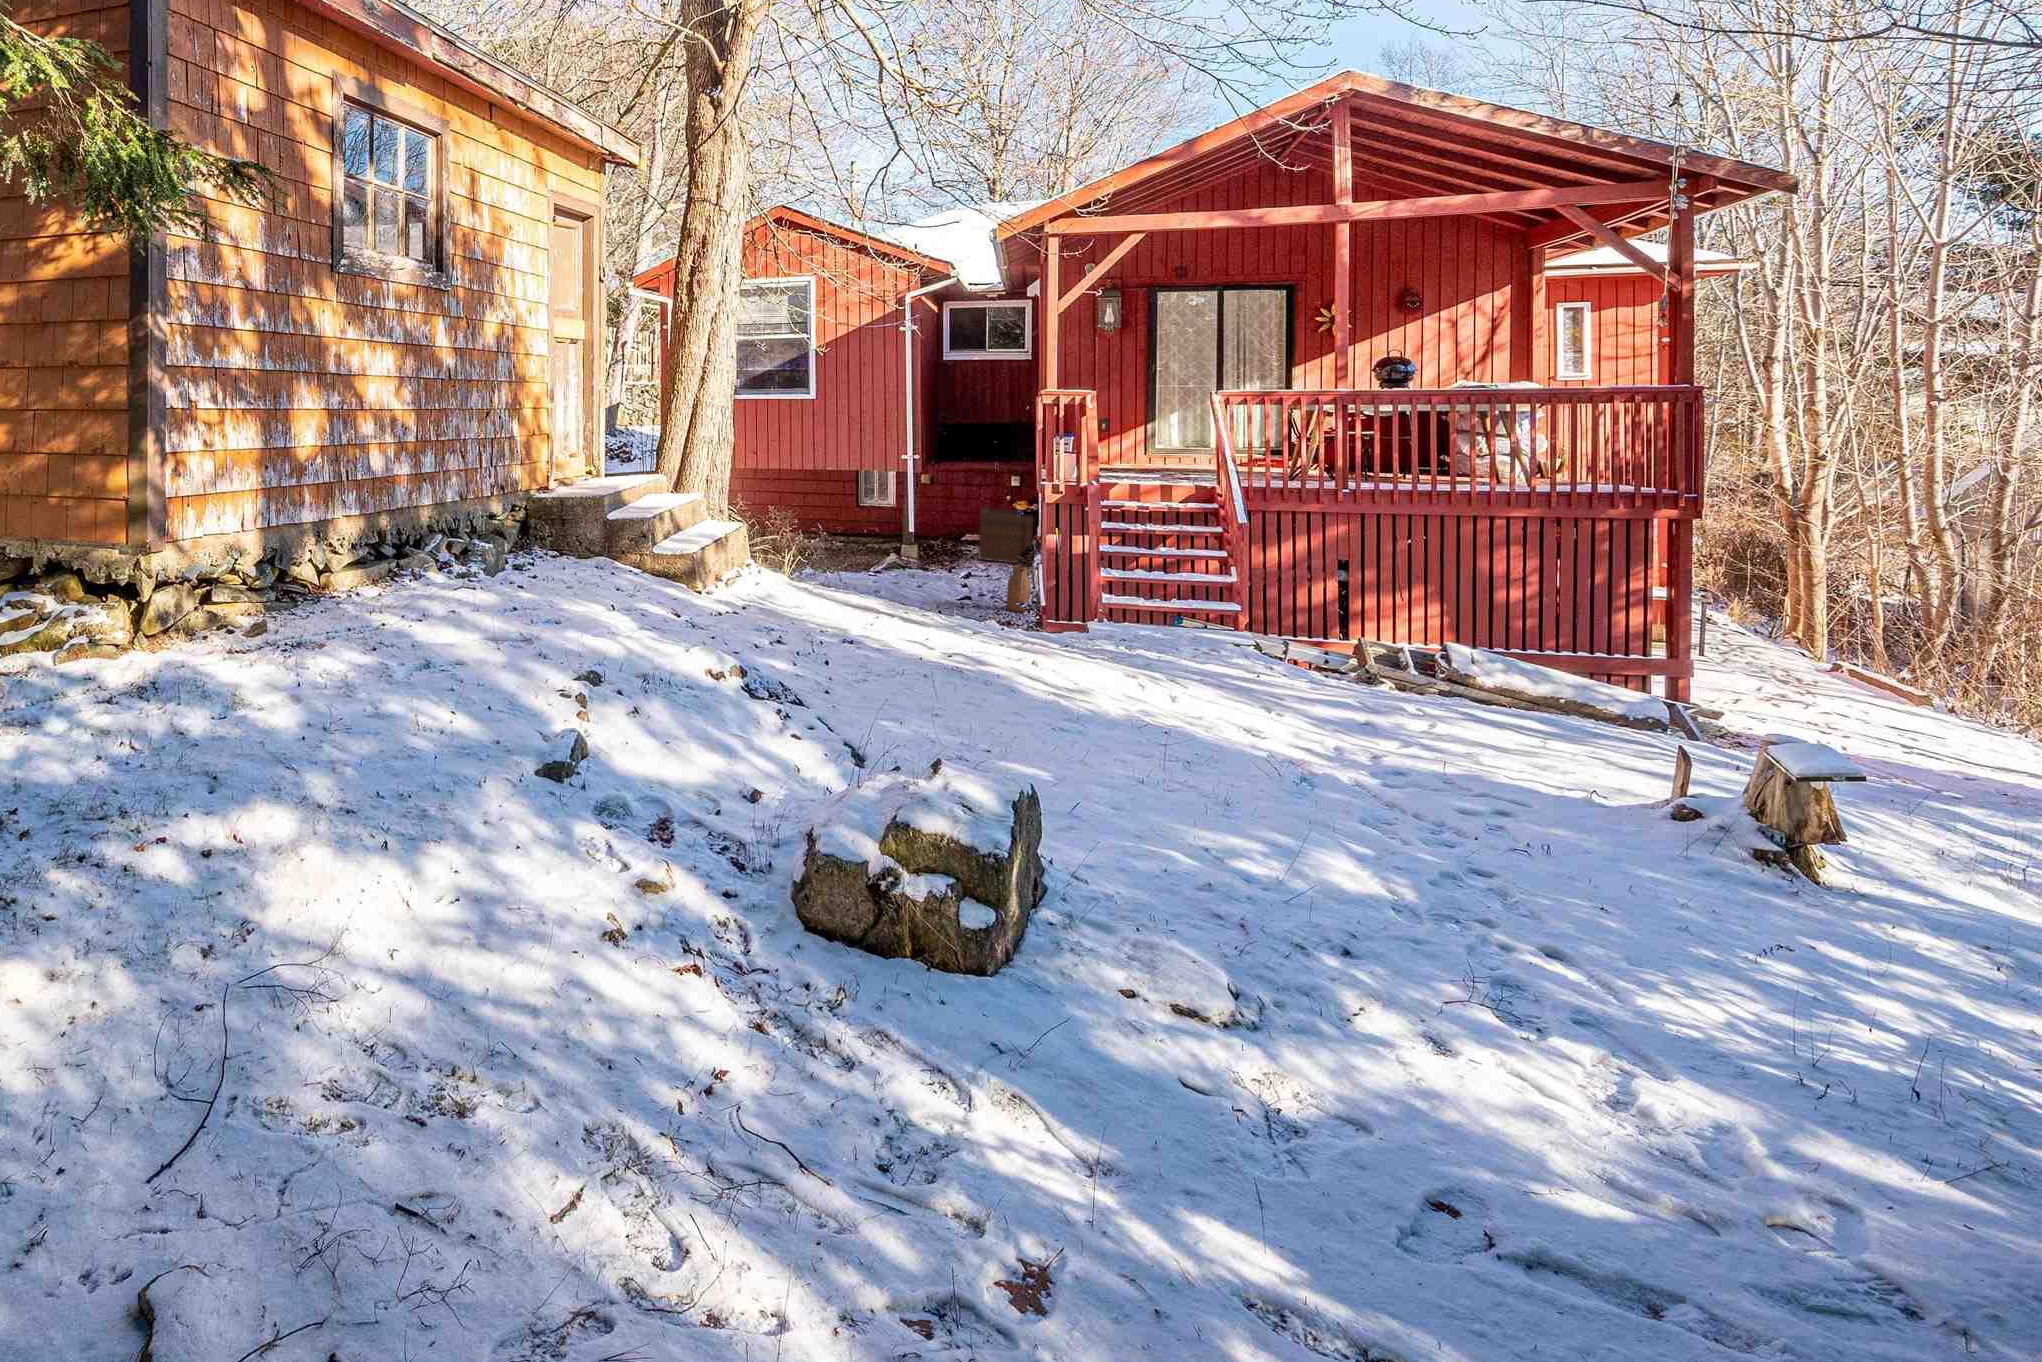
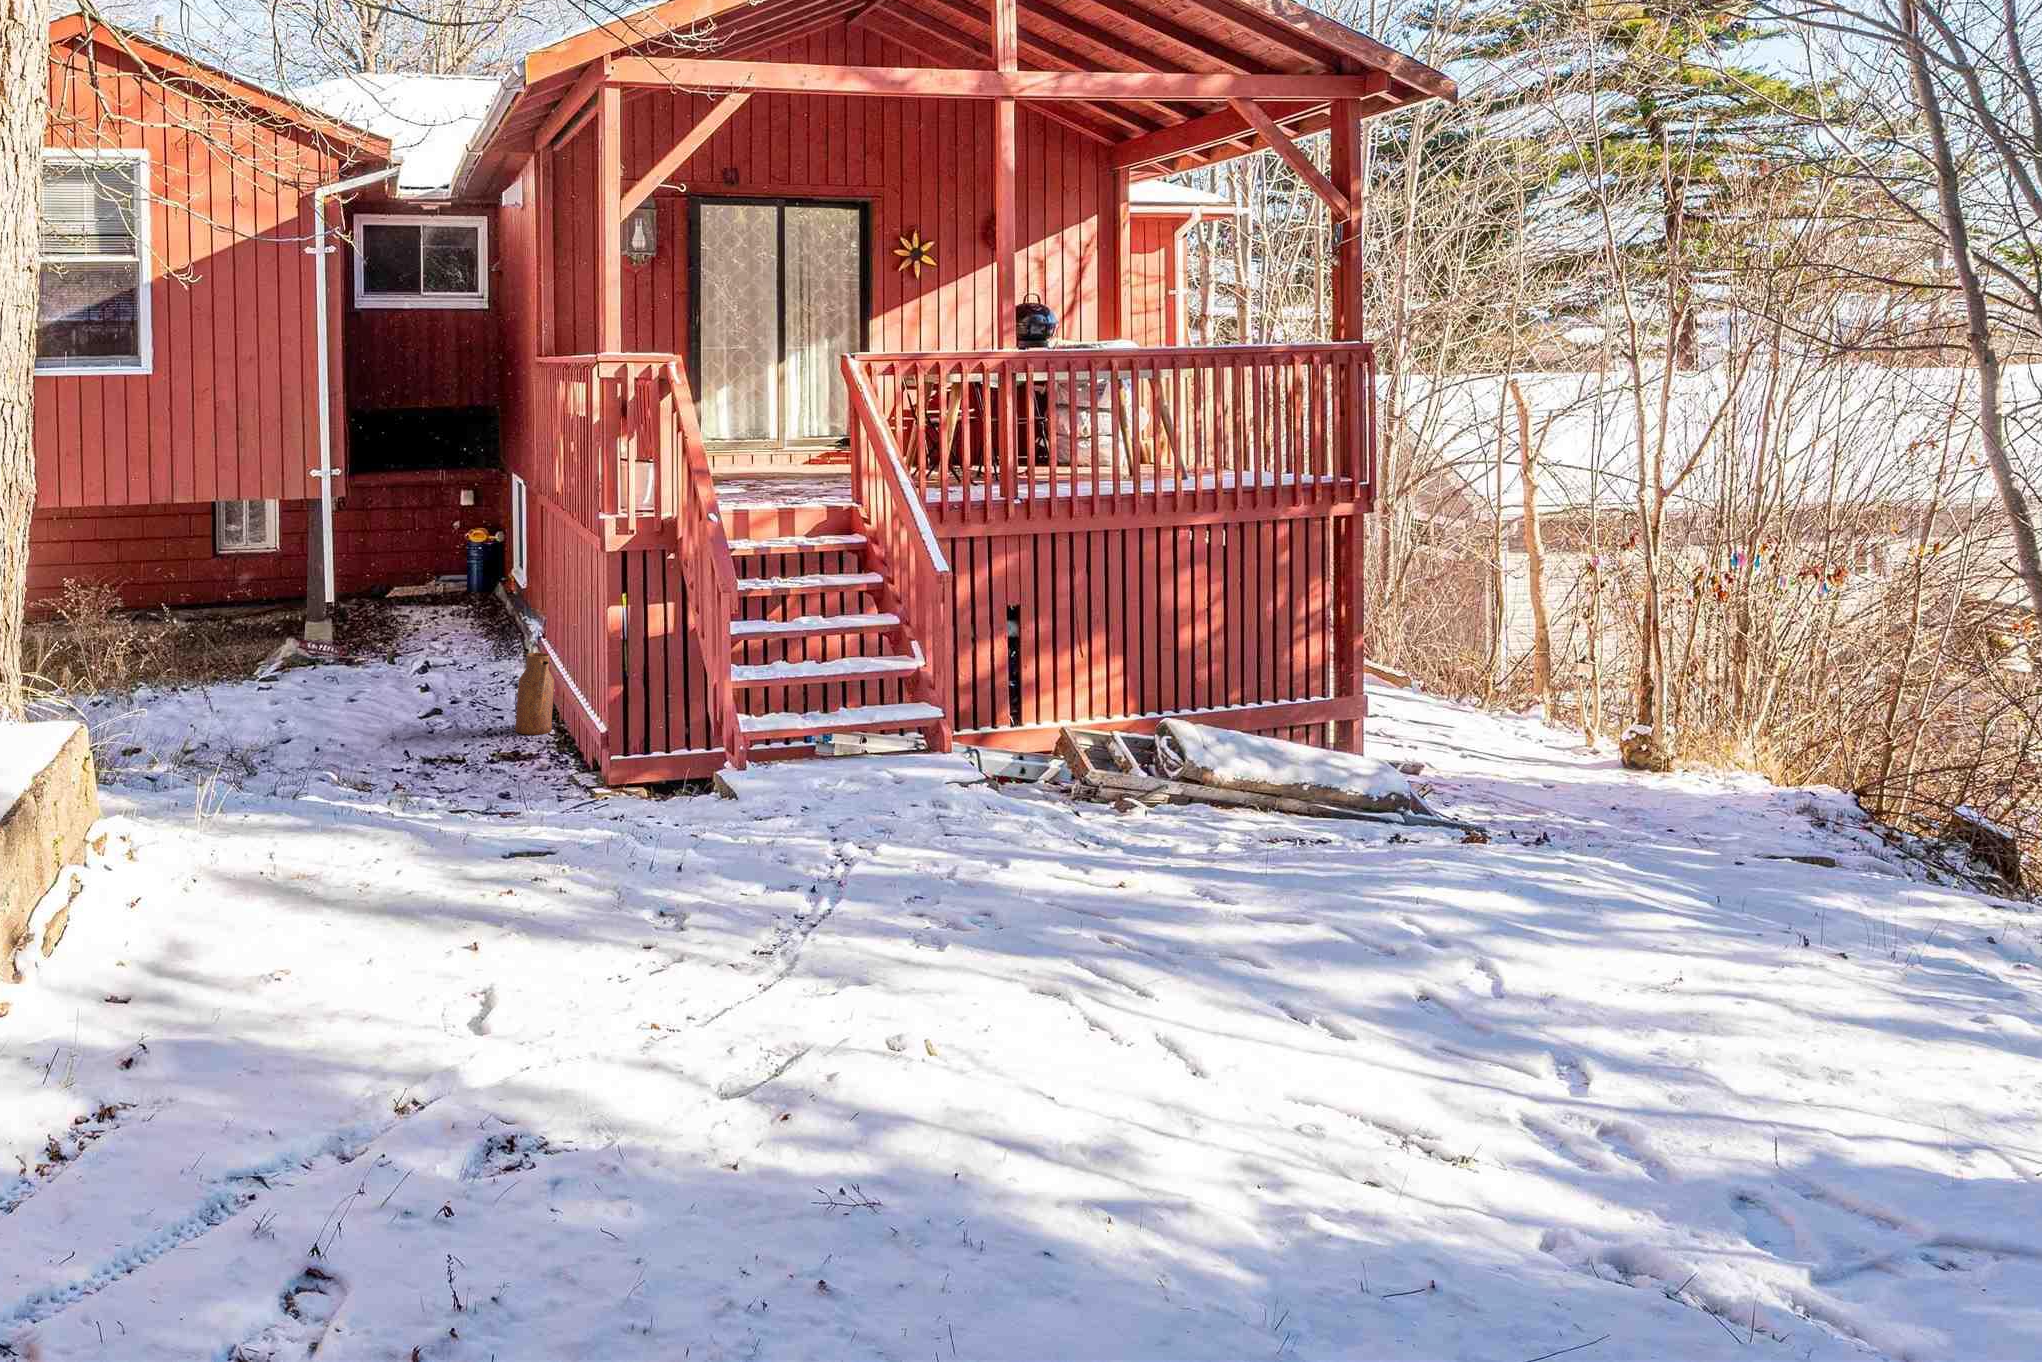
wooden crate: present [978,508,1033,563] -> none [425,550,516,637]

